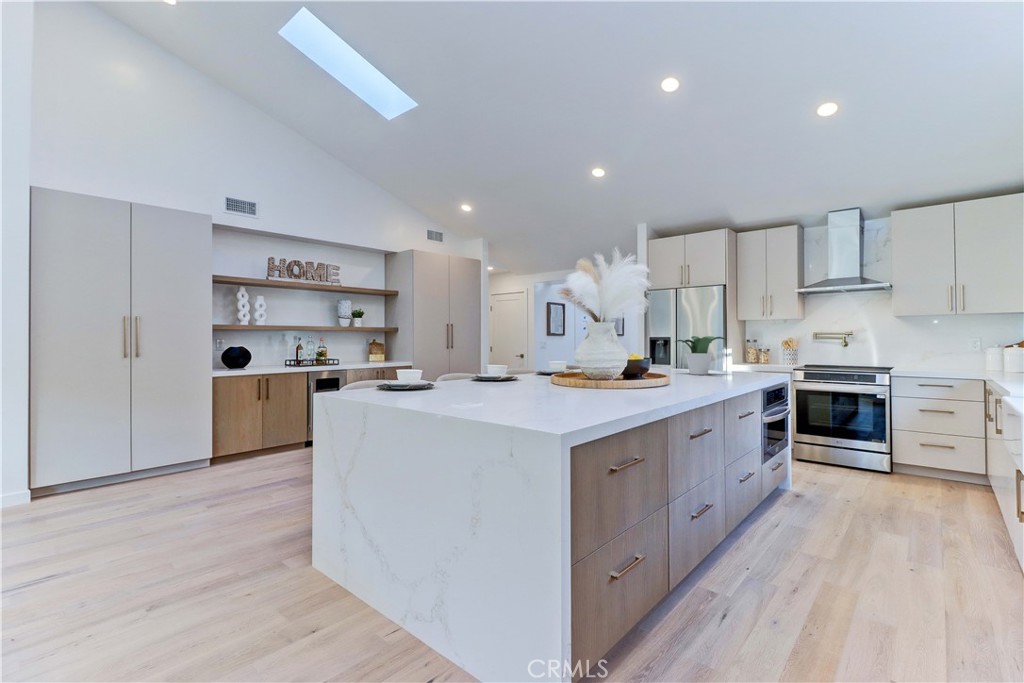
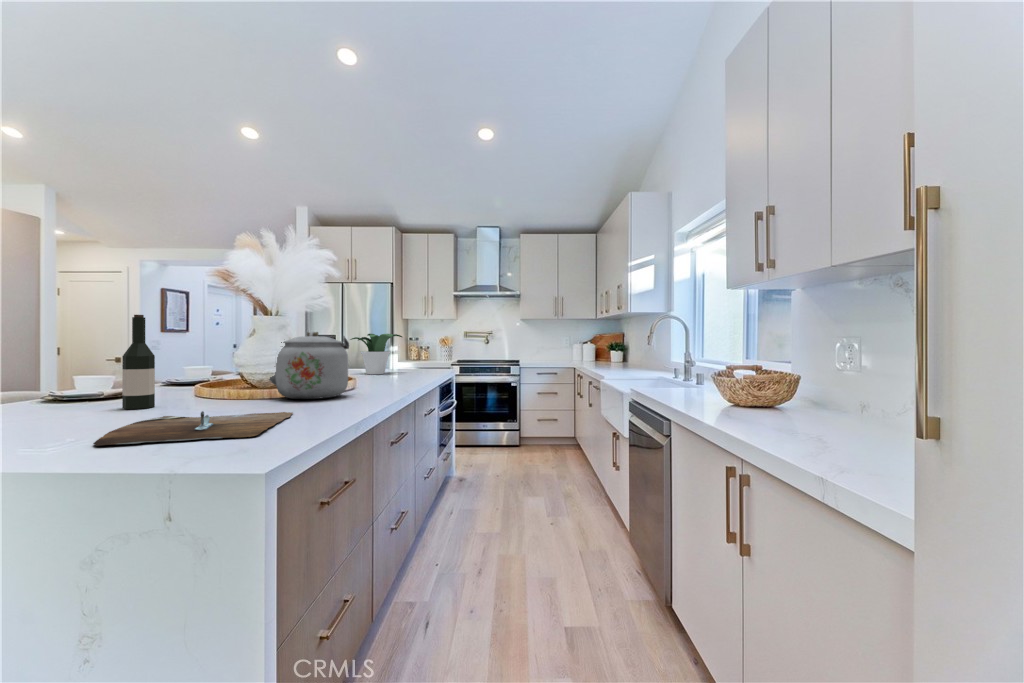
wine bottle: none [505,325,522,389] -> present [122,315,155,409]
kettle: none [588,335,660,391] -> present [269,331,349,399]
cutting board: none [480,392,603,412] -> present [93,411,293,446]

